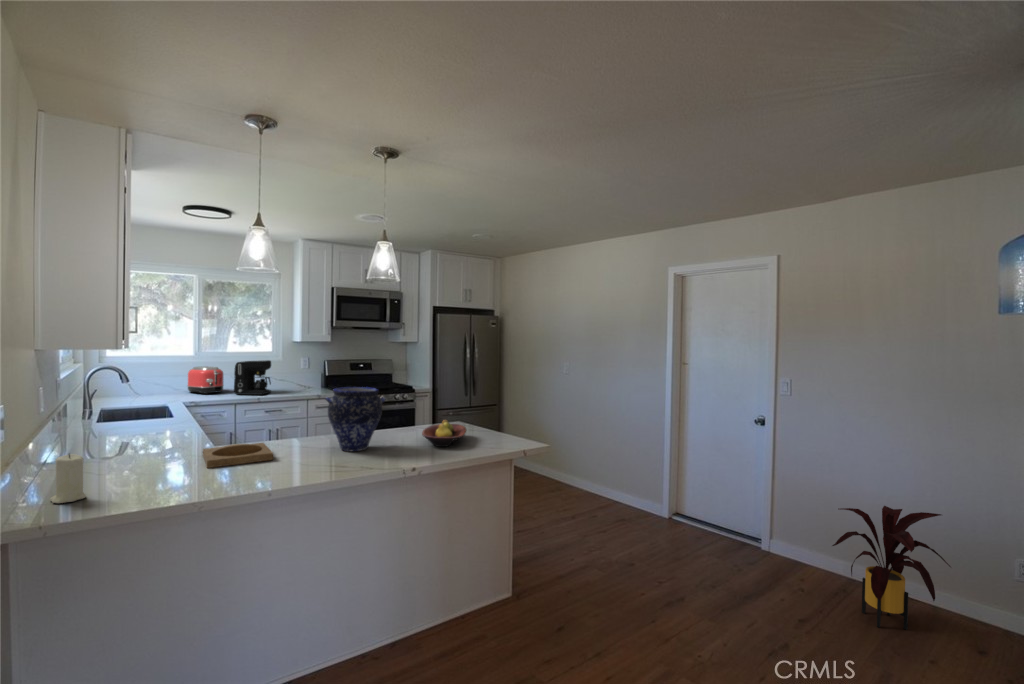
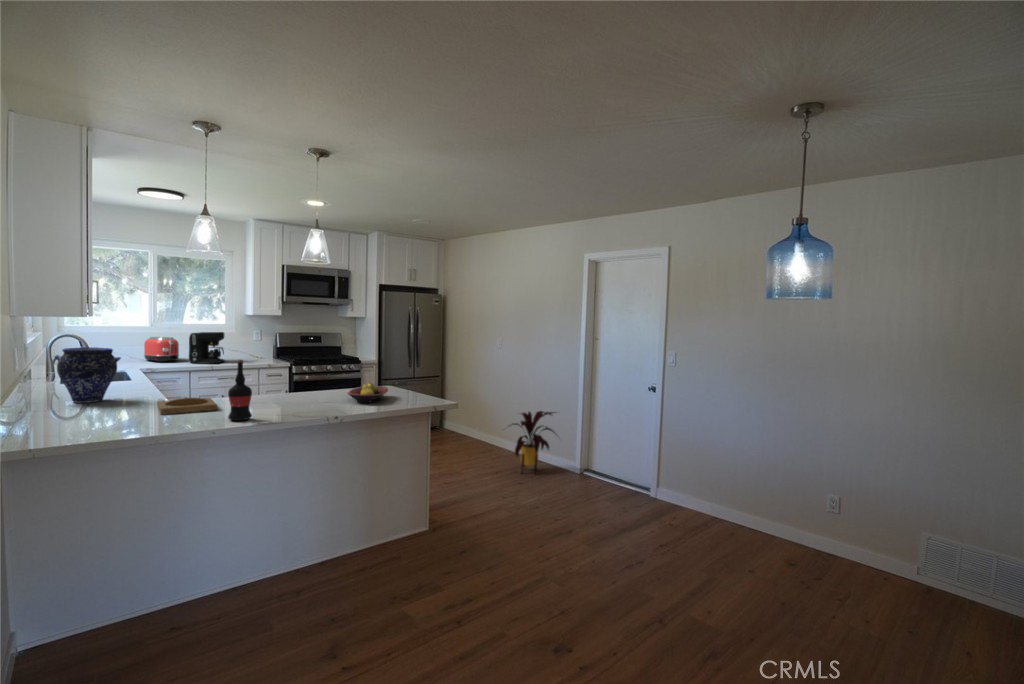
vase: present [326,387,386,451] -> present [55,347,121,403]
wine bottle: none [289,399,318,477] -> present [228,359,252,420]
candle: present [50,454,86,503] -> none [34,397,63,434]
house plant: present [832,506,950,630] -> present [513,411,556,474]

